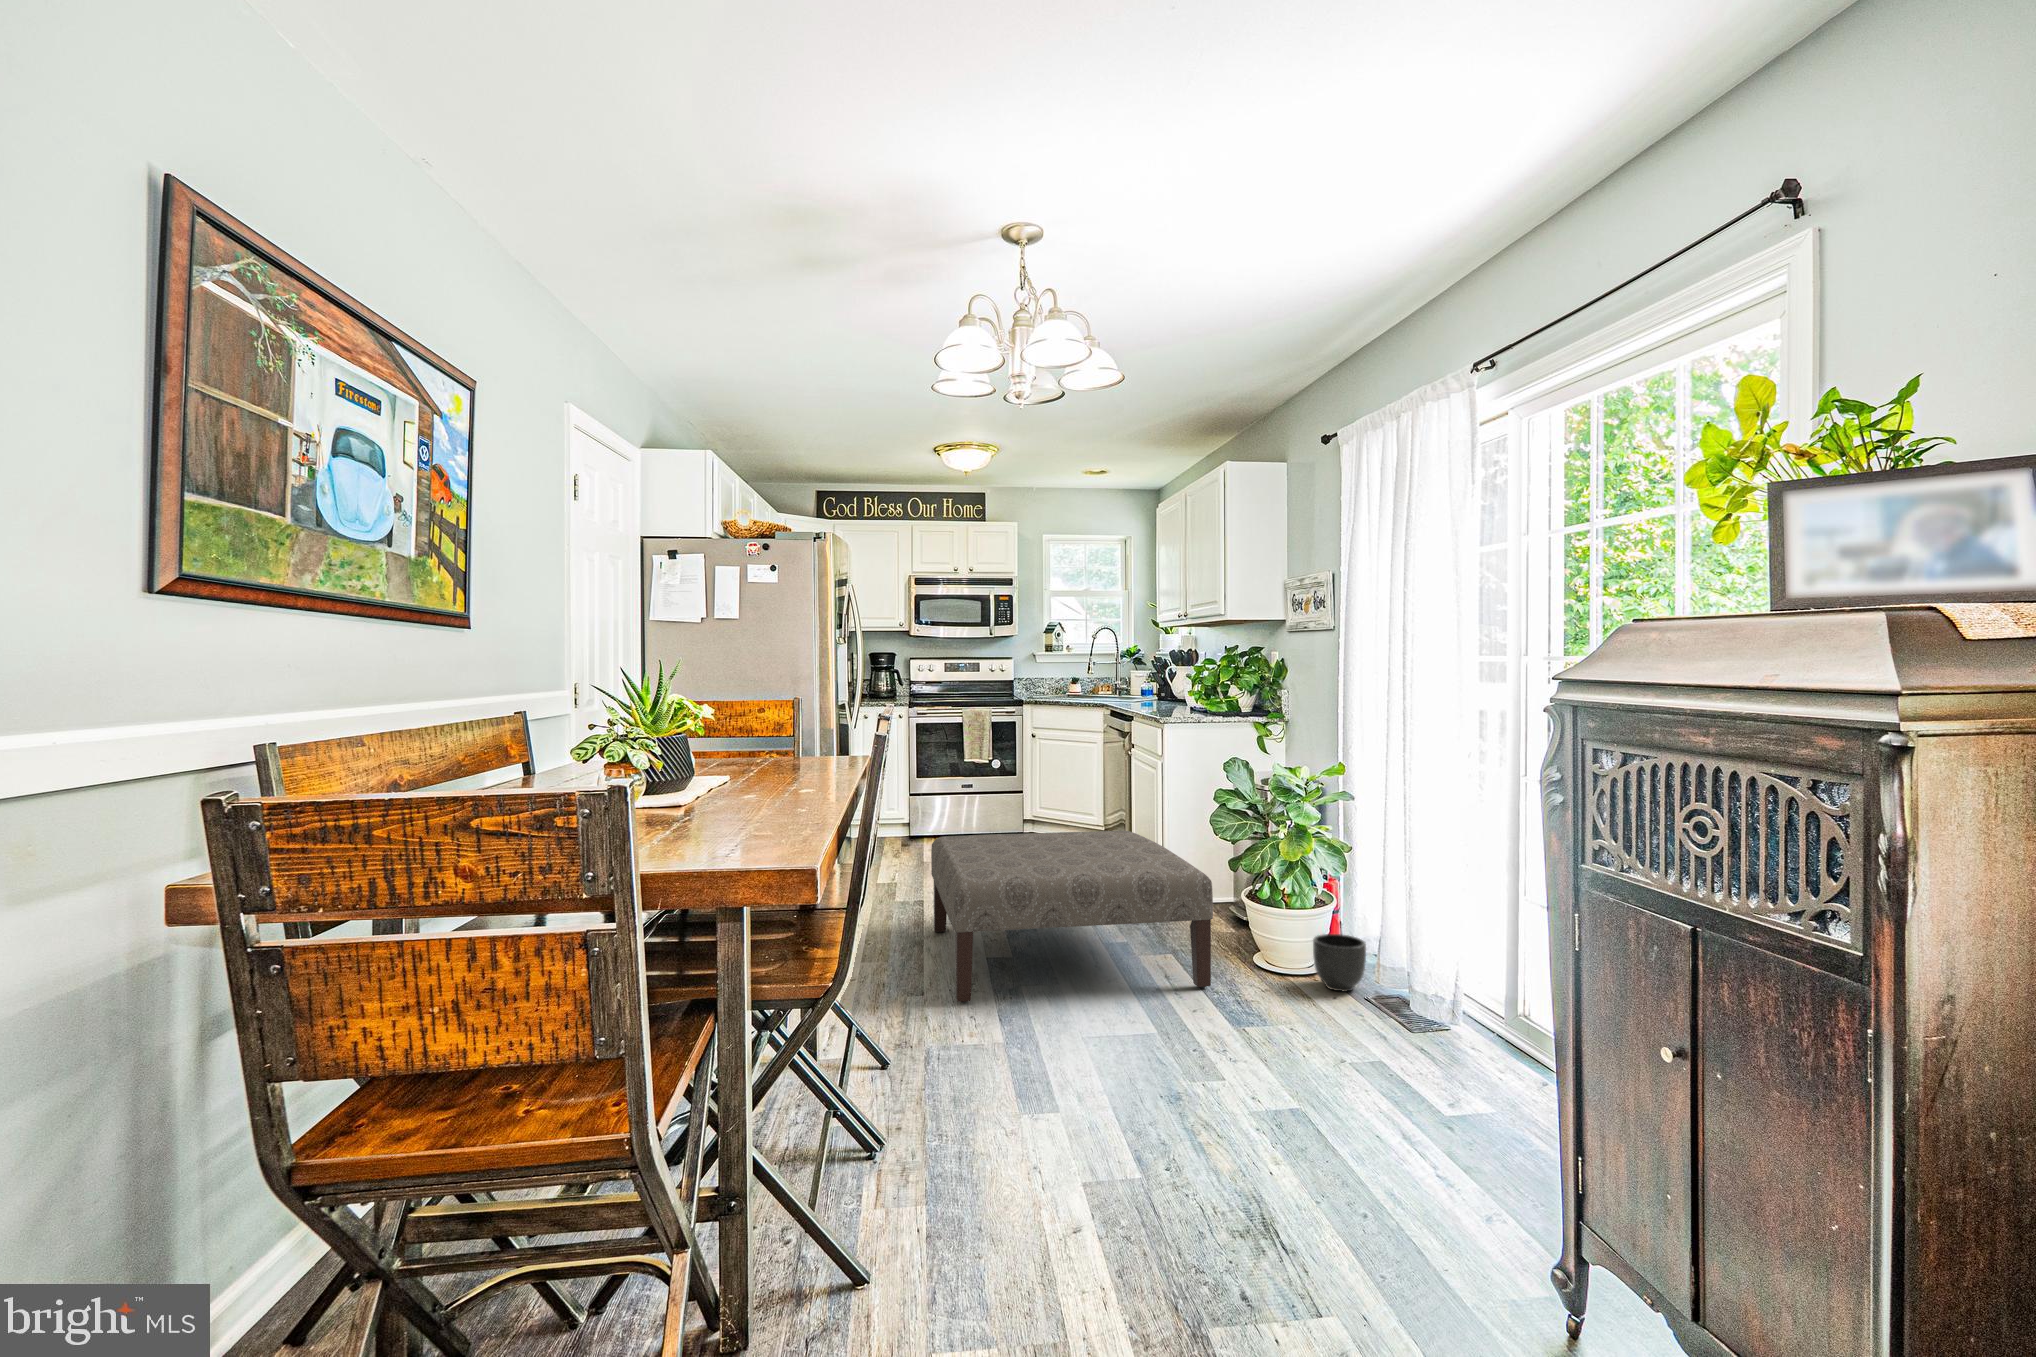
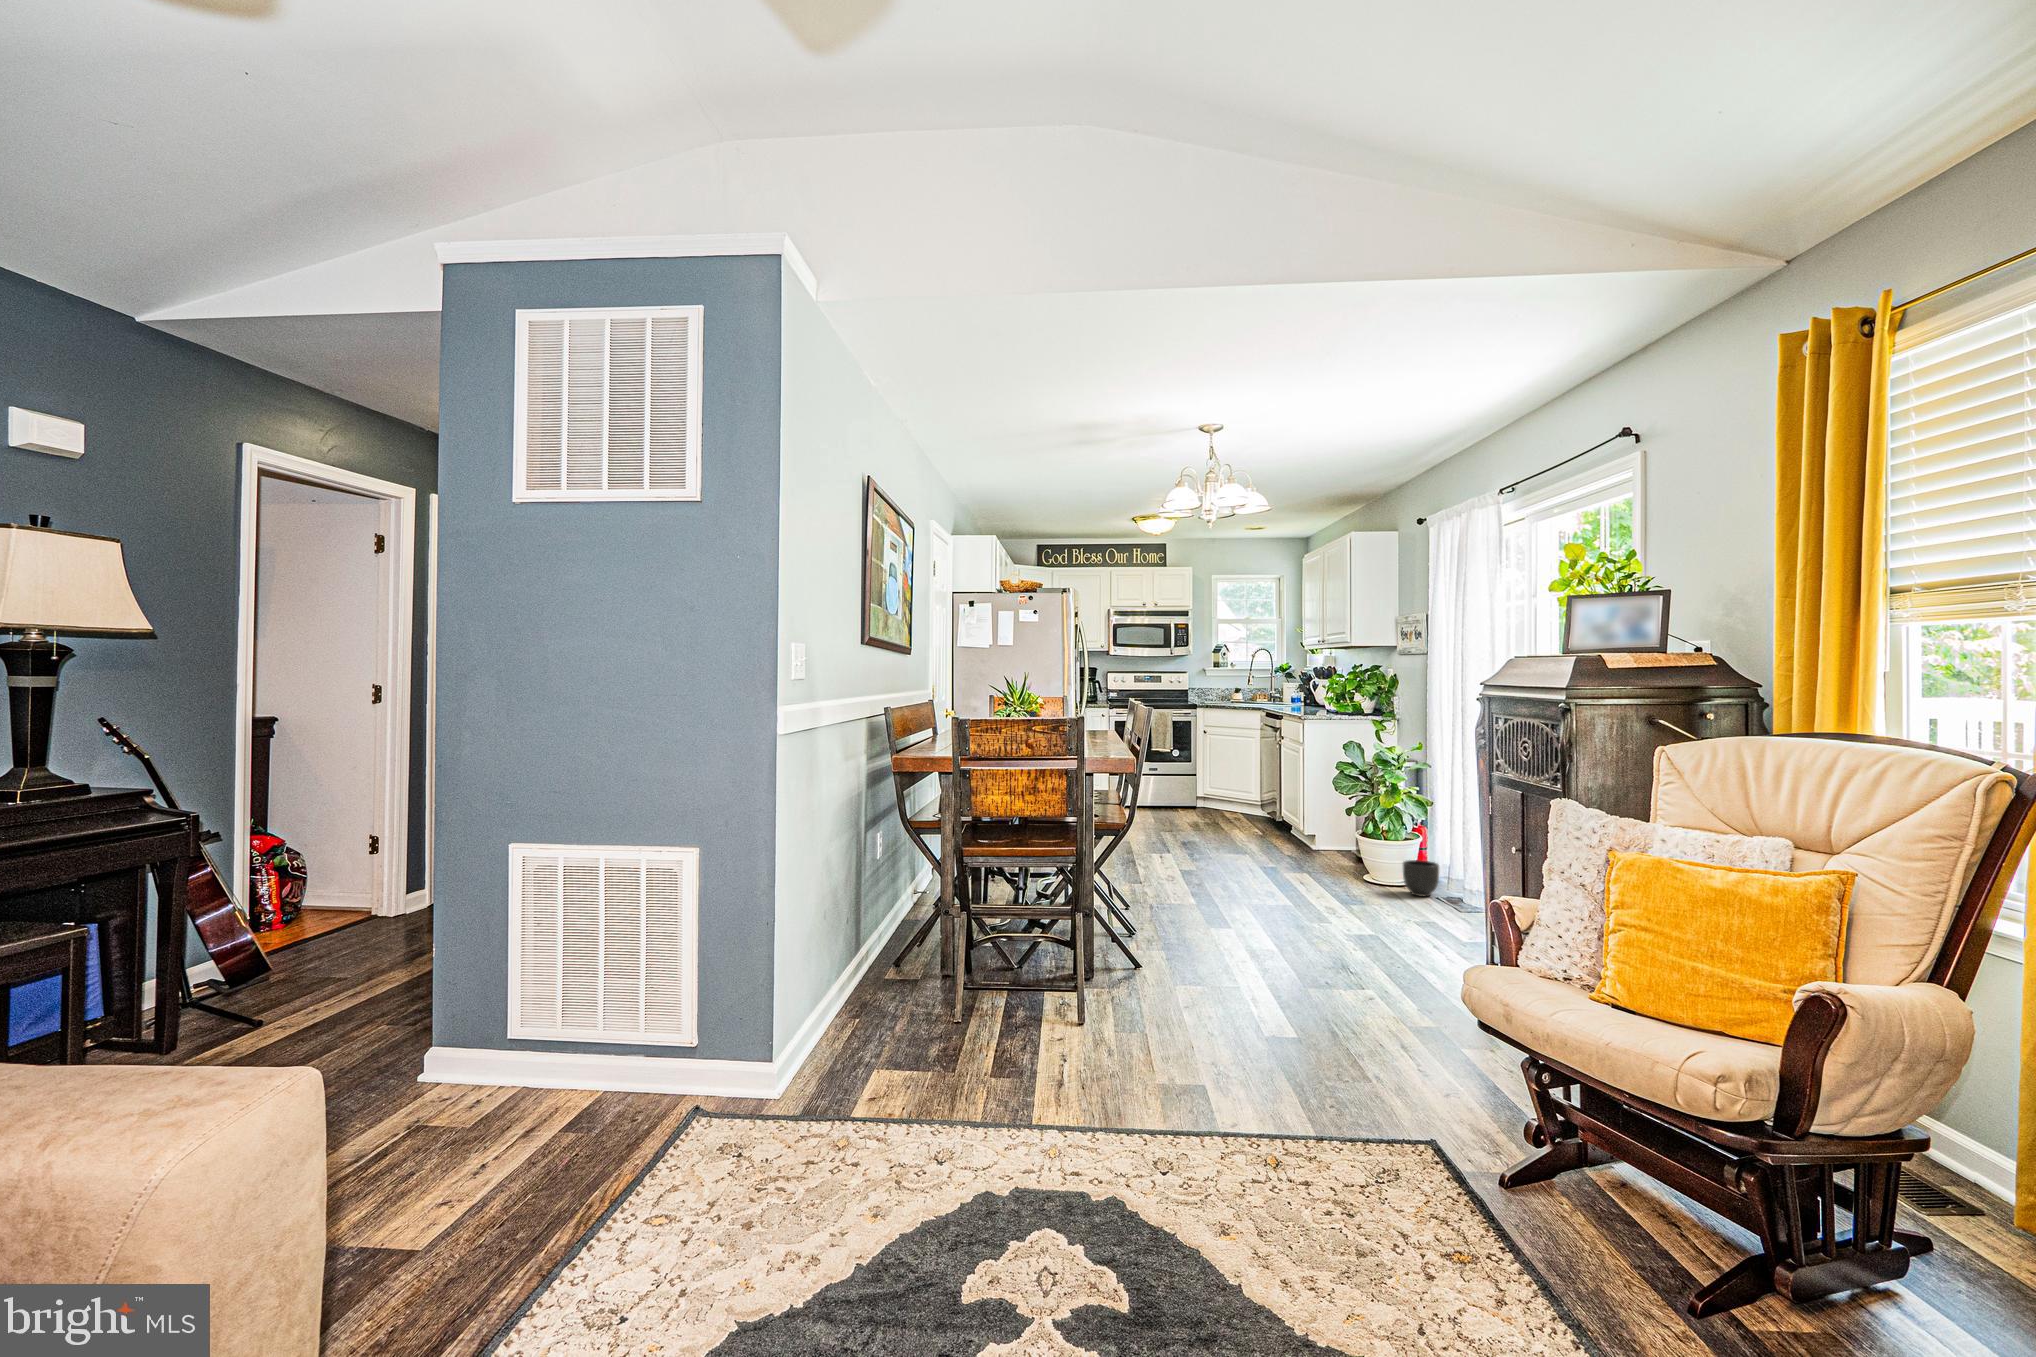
ottoman: present [931,831,1213,1003] -> none [1138,794,1332,891]

